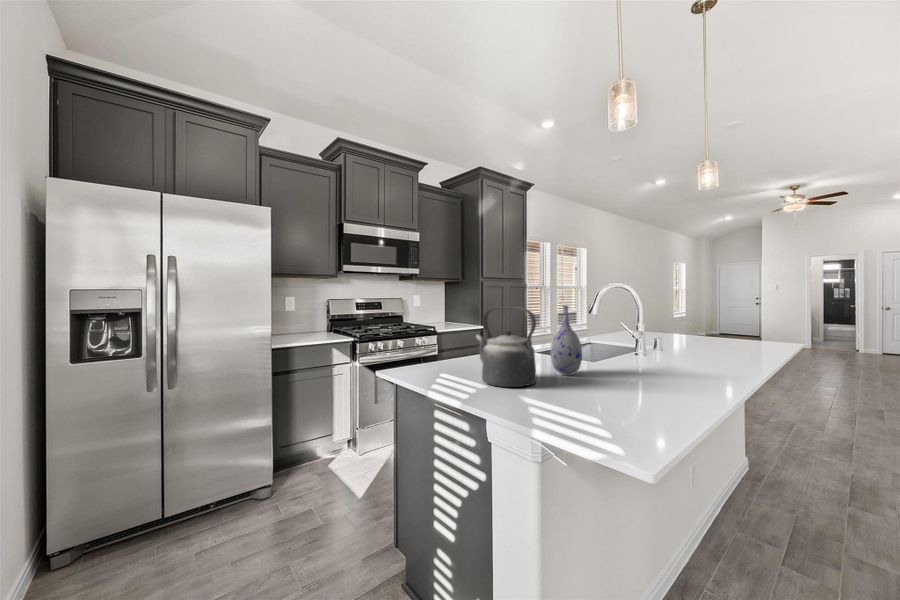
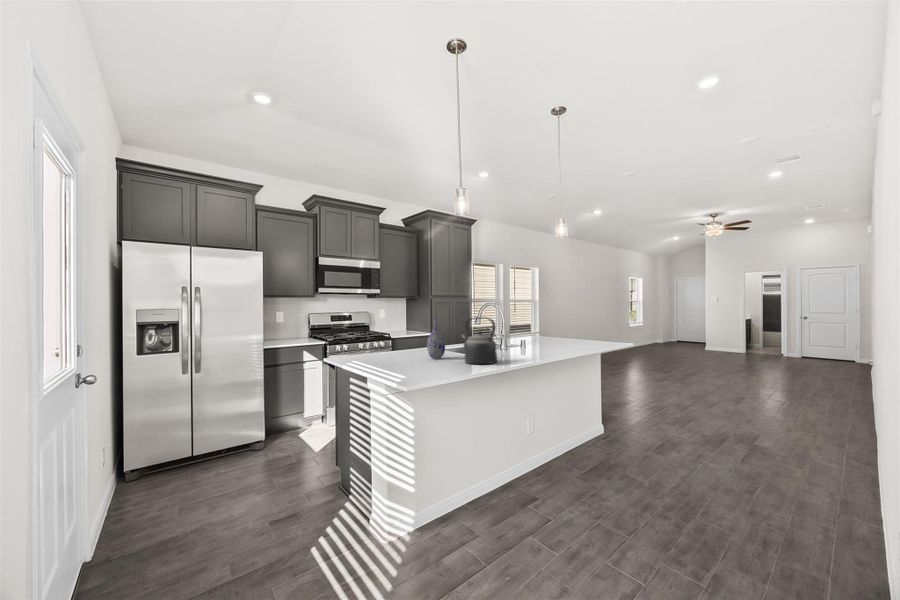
kettle: present [476,307,537,387] -> present [462,317,497,364]

